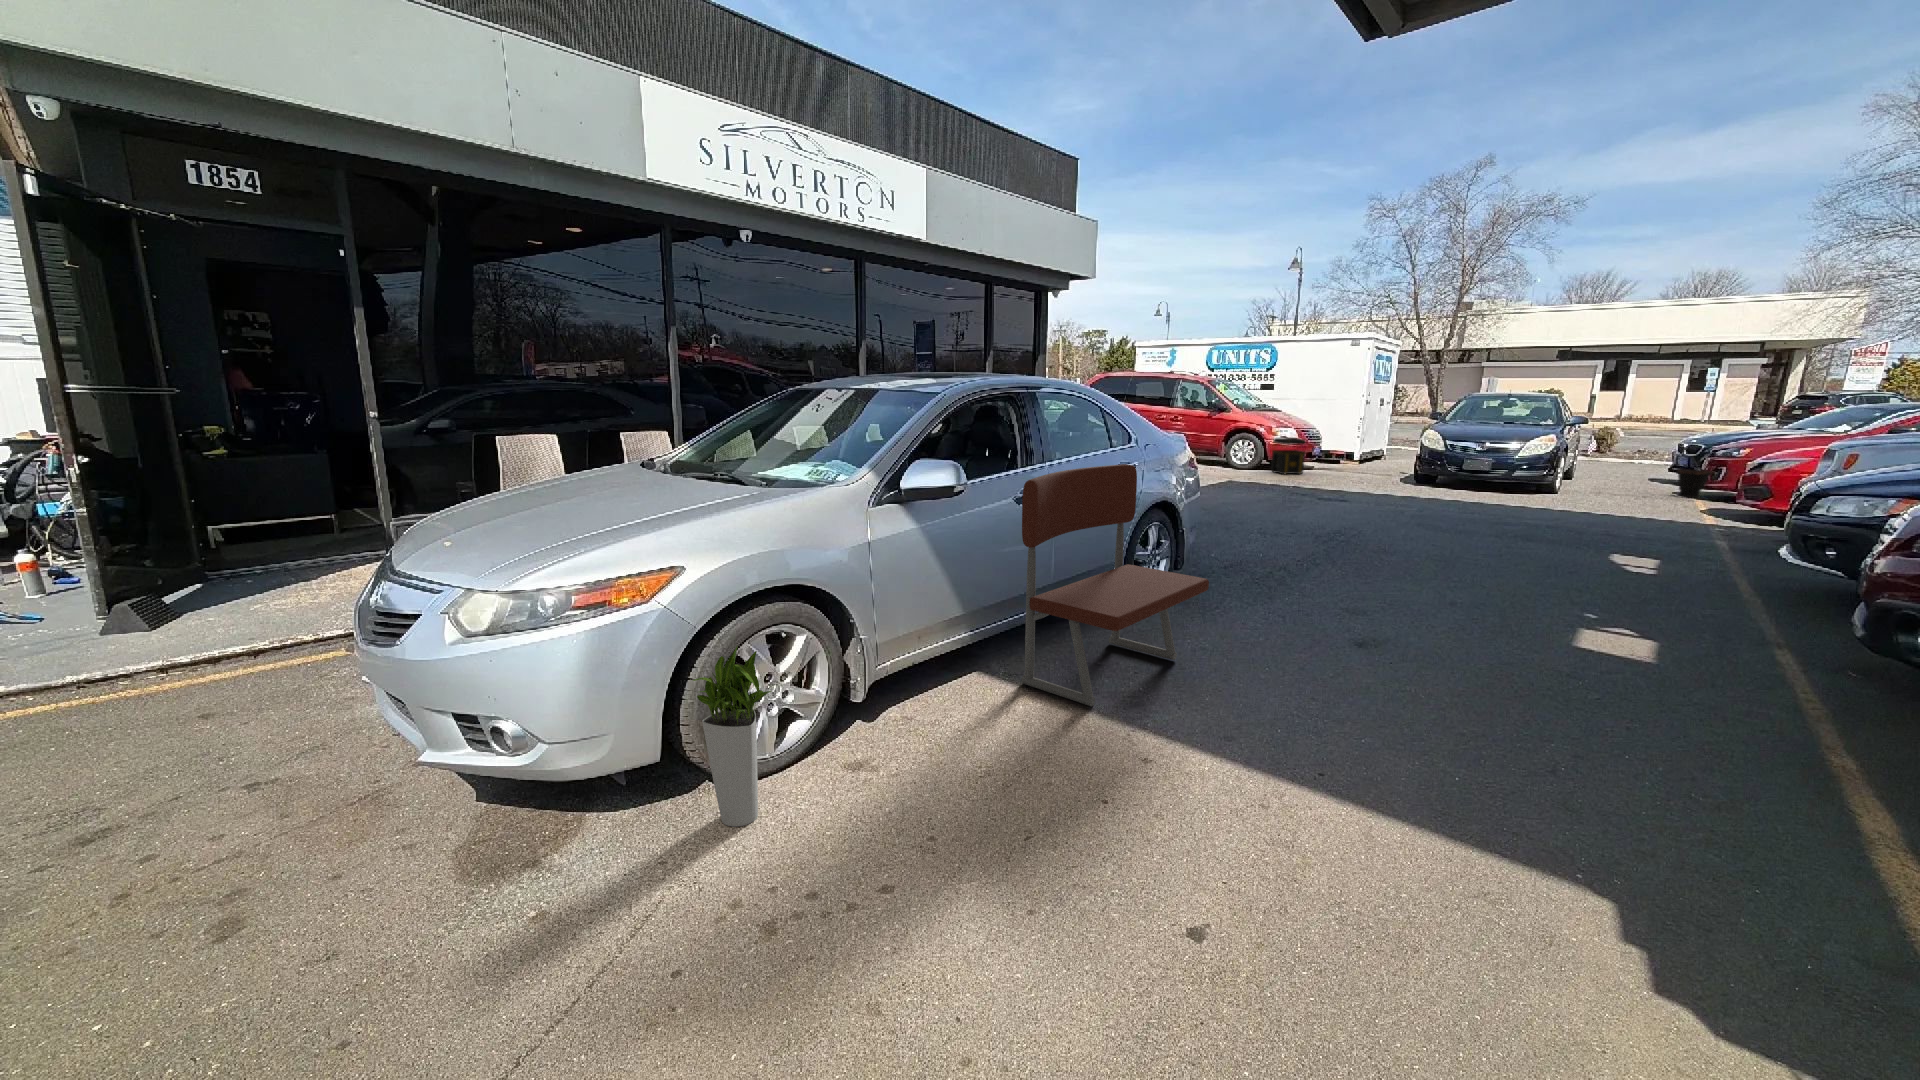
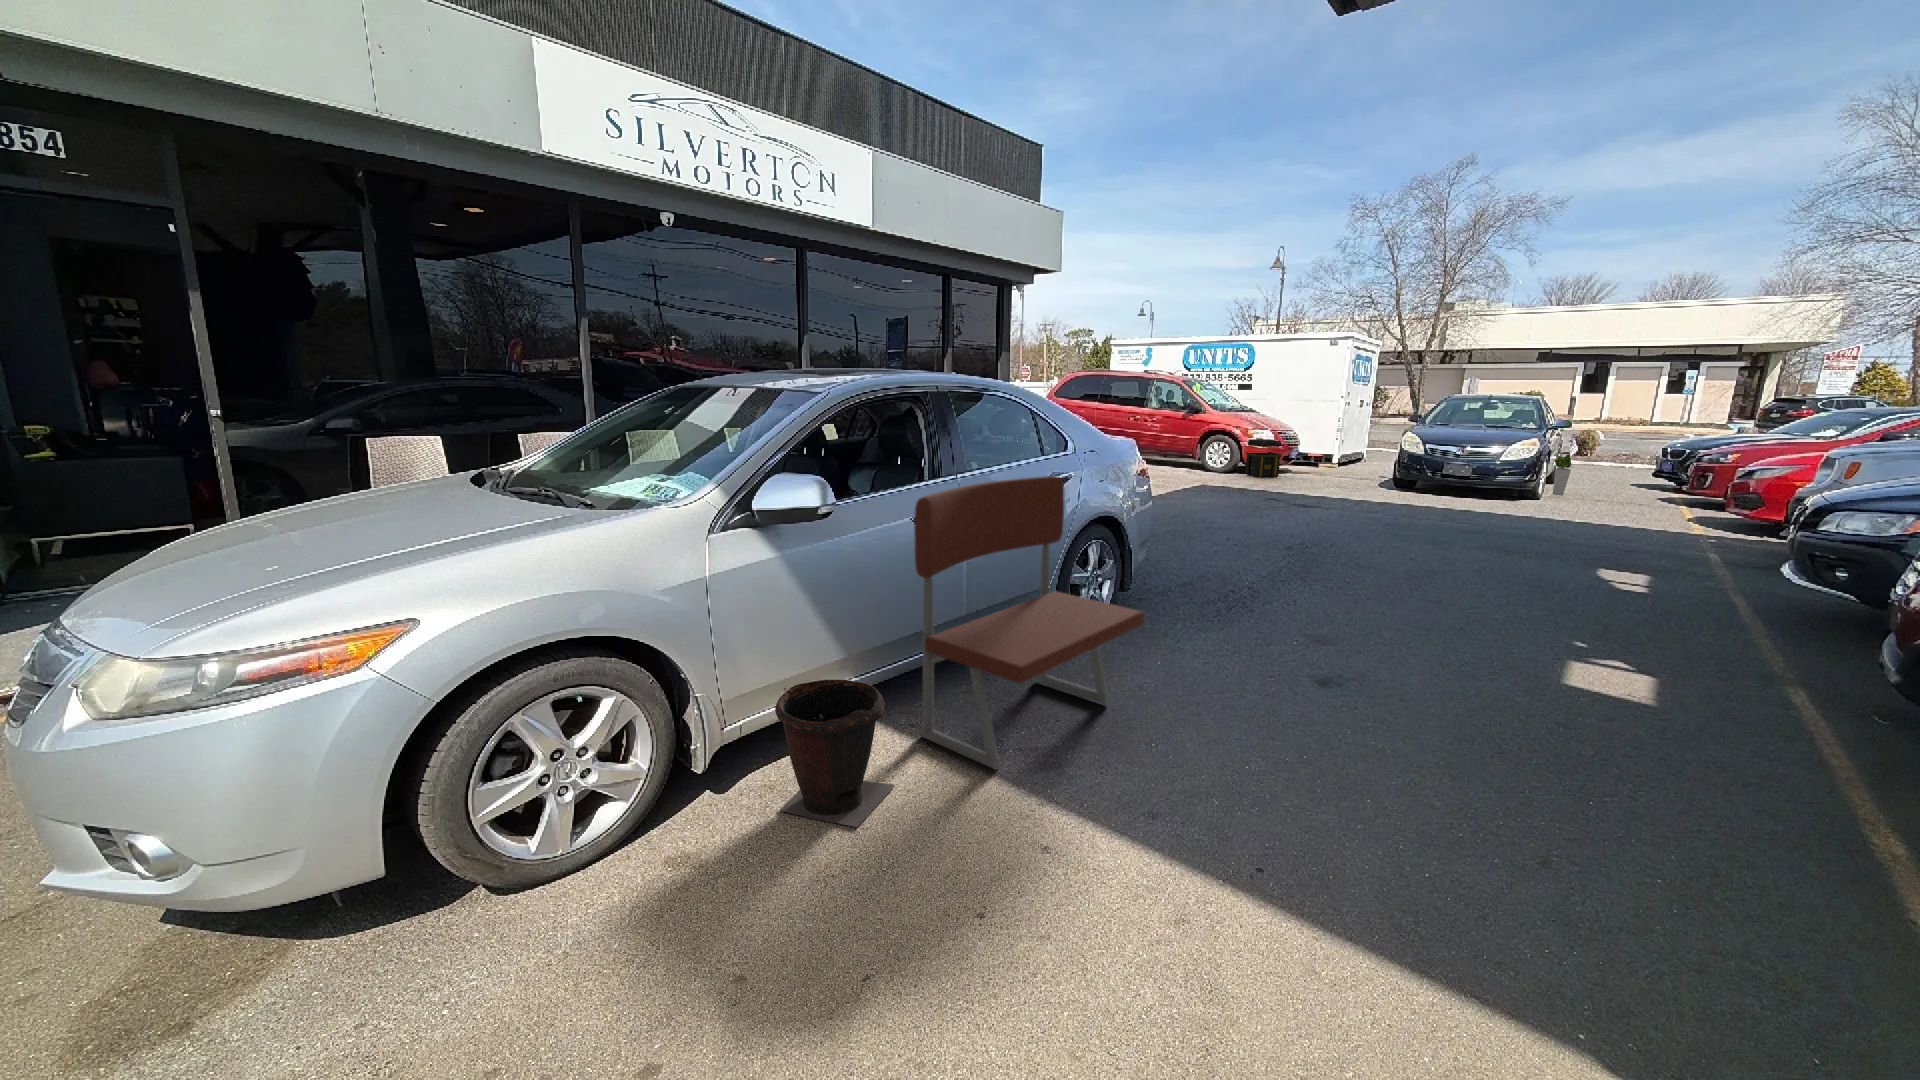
bucket: present [1677,469,1712,499] -> present [775,680,895,827]
planter: present [693,646,771,827] -> present [1553,454,1572,495]

